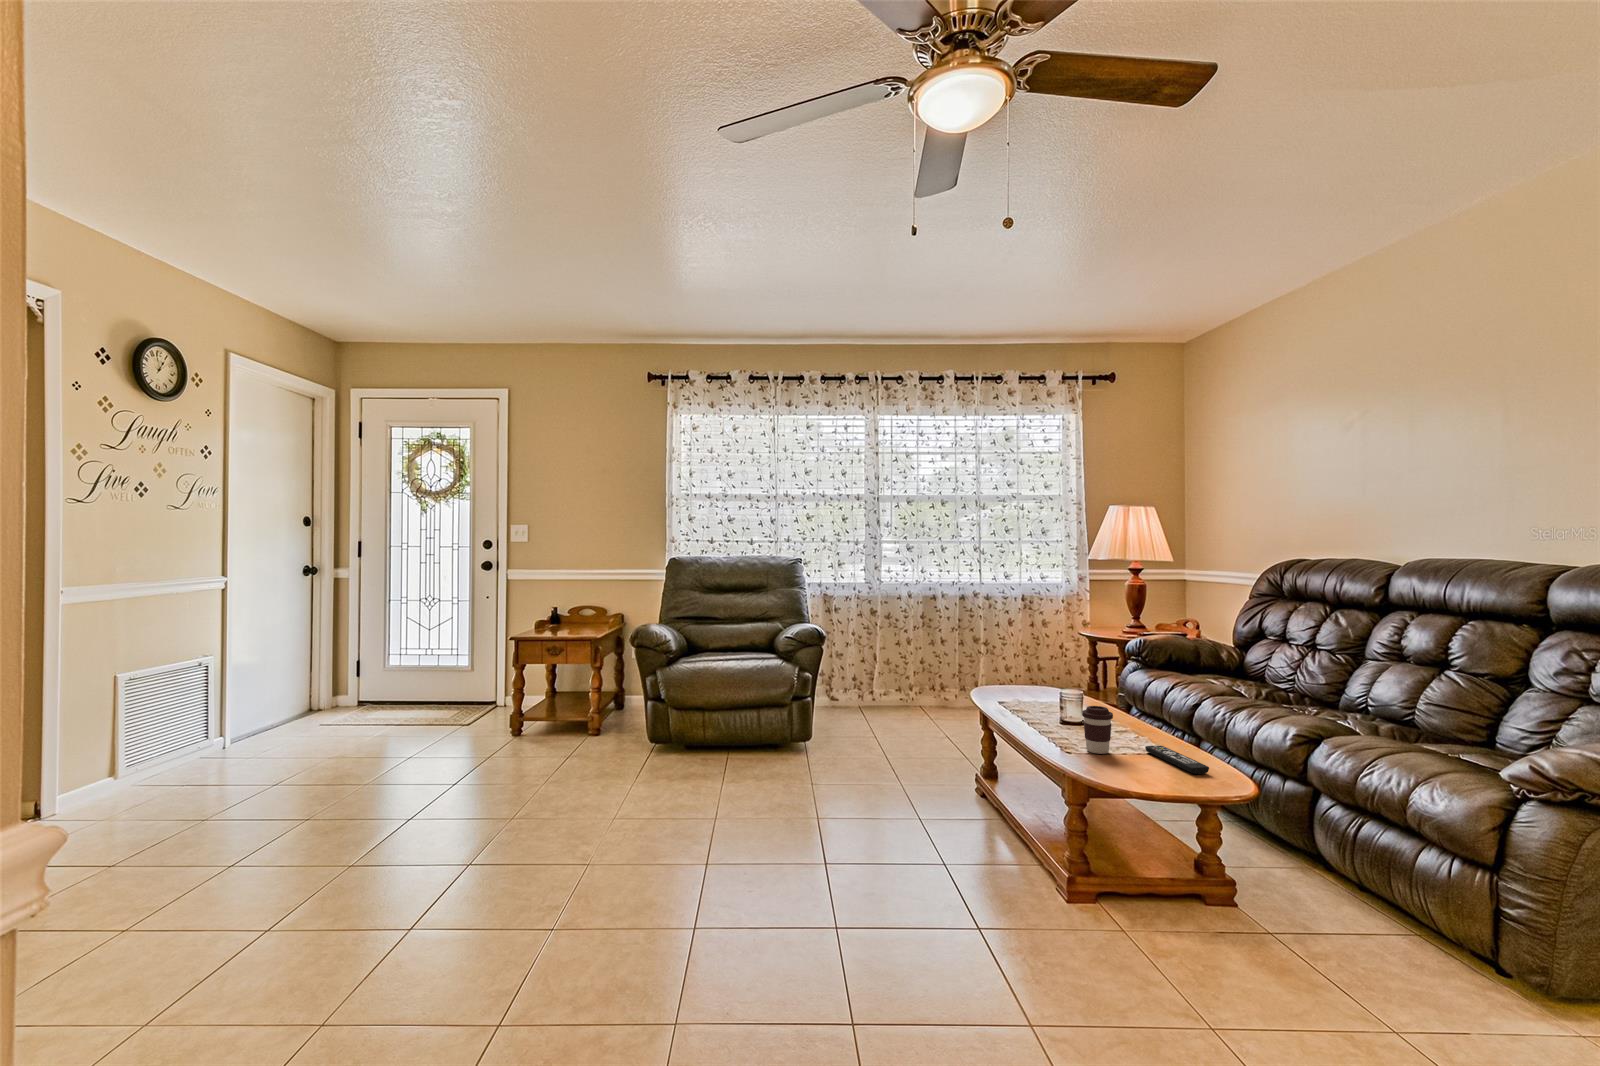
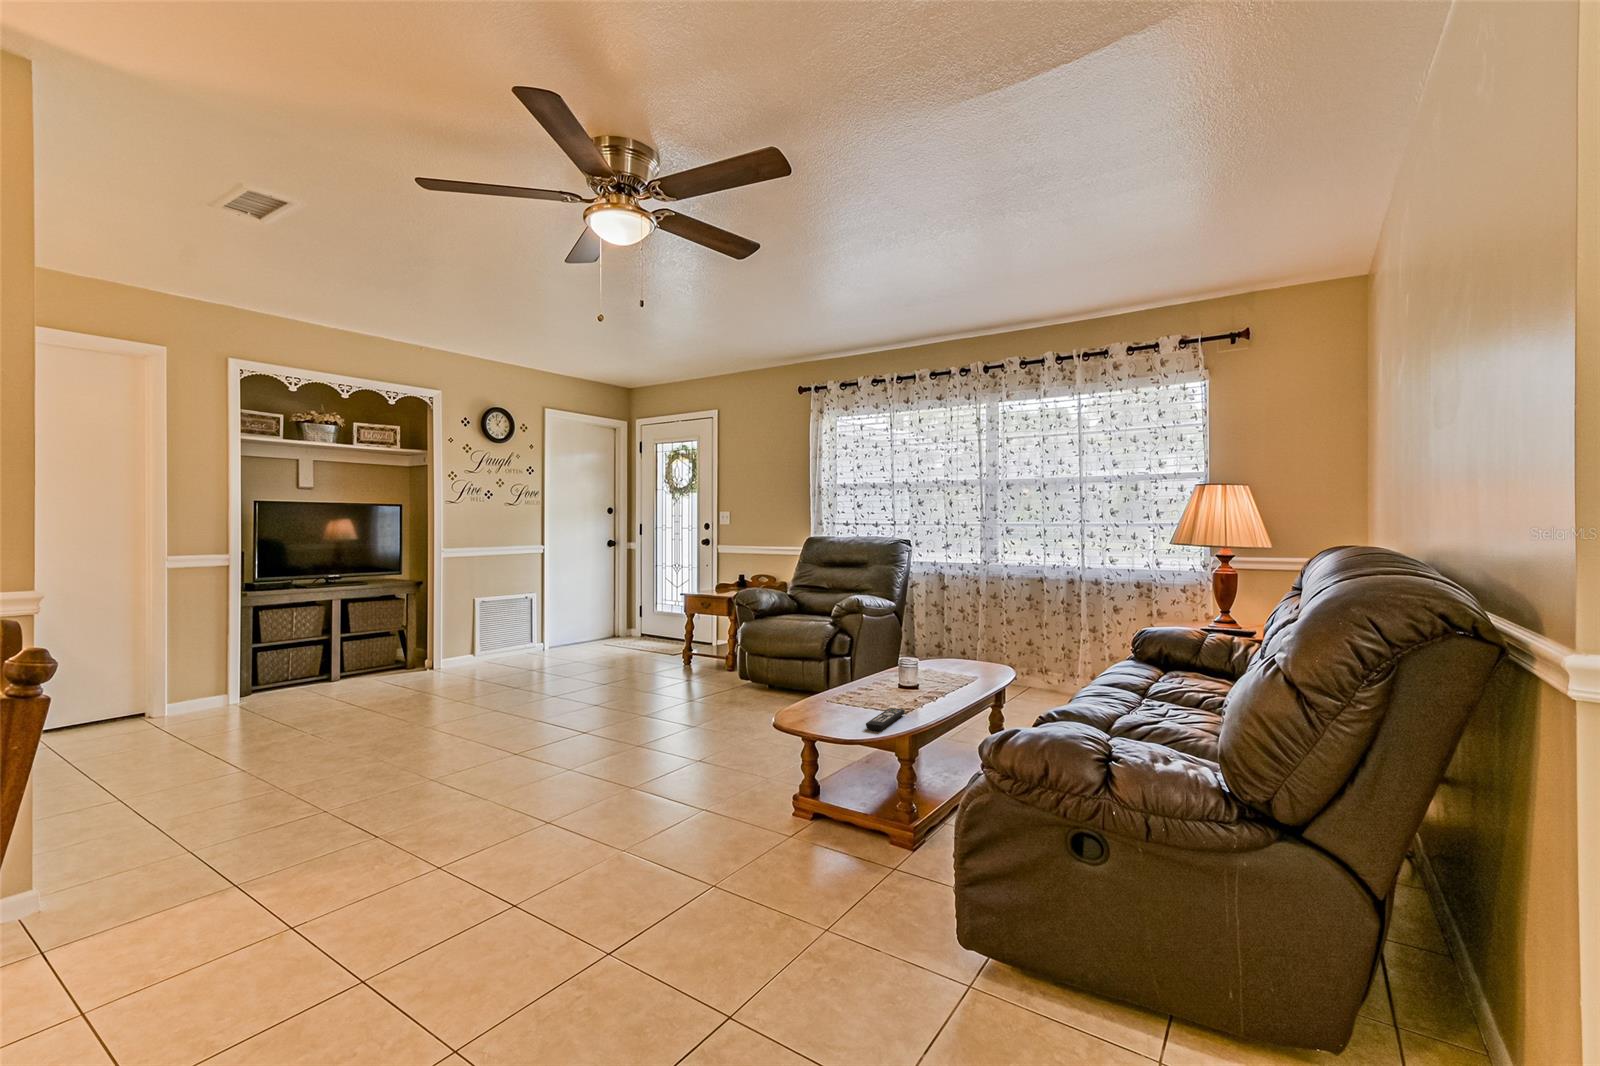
coffee cup: present [1082,706,1113,754] -> none [841,668,866,708]

